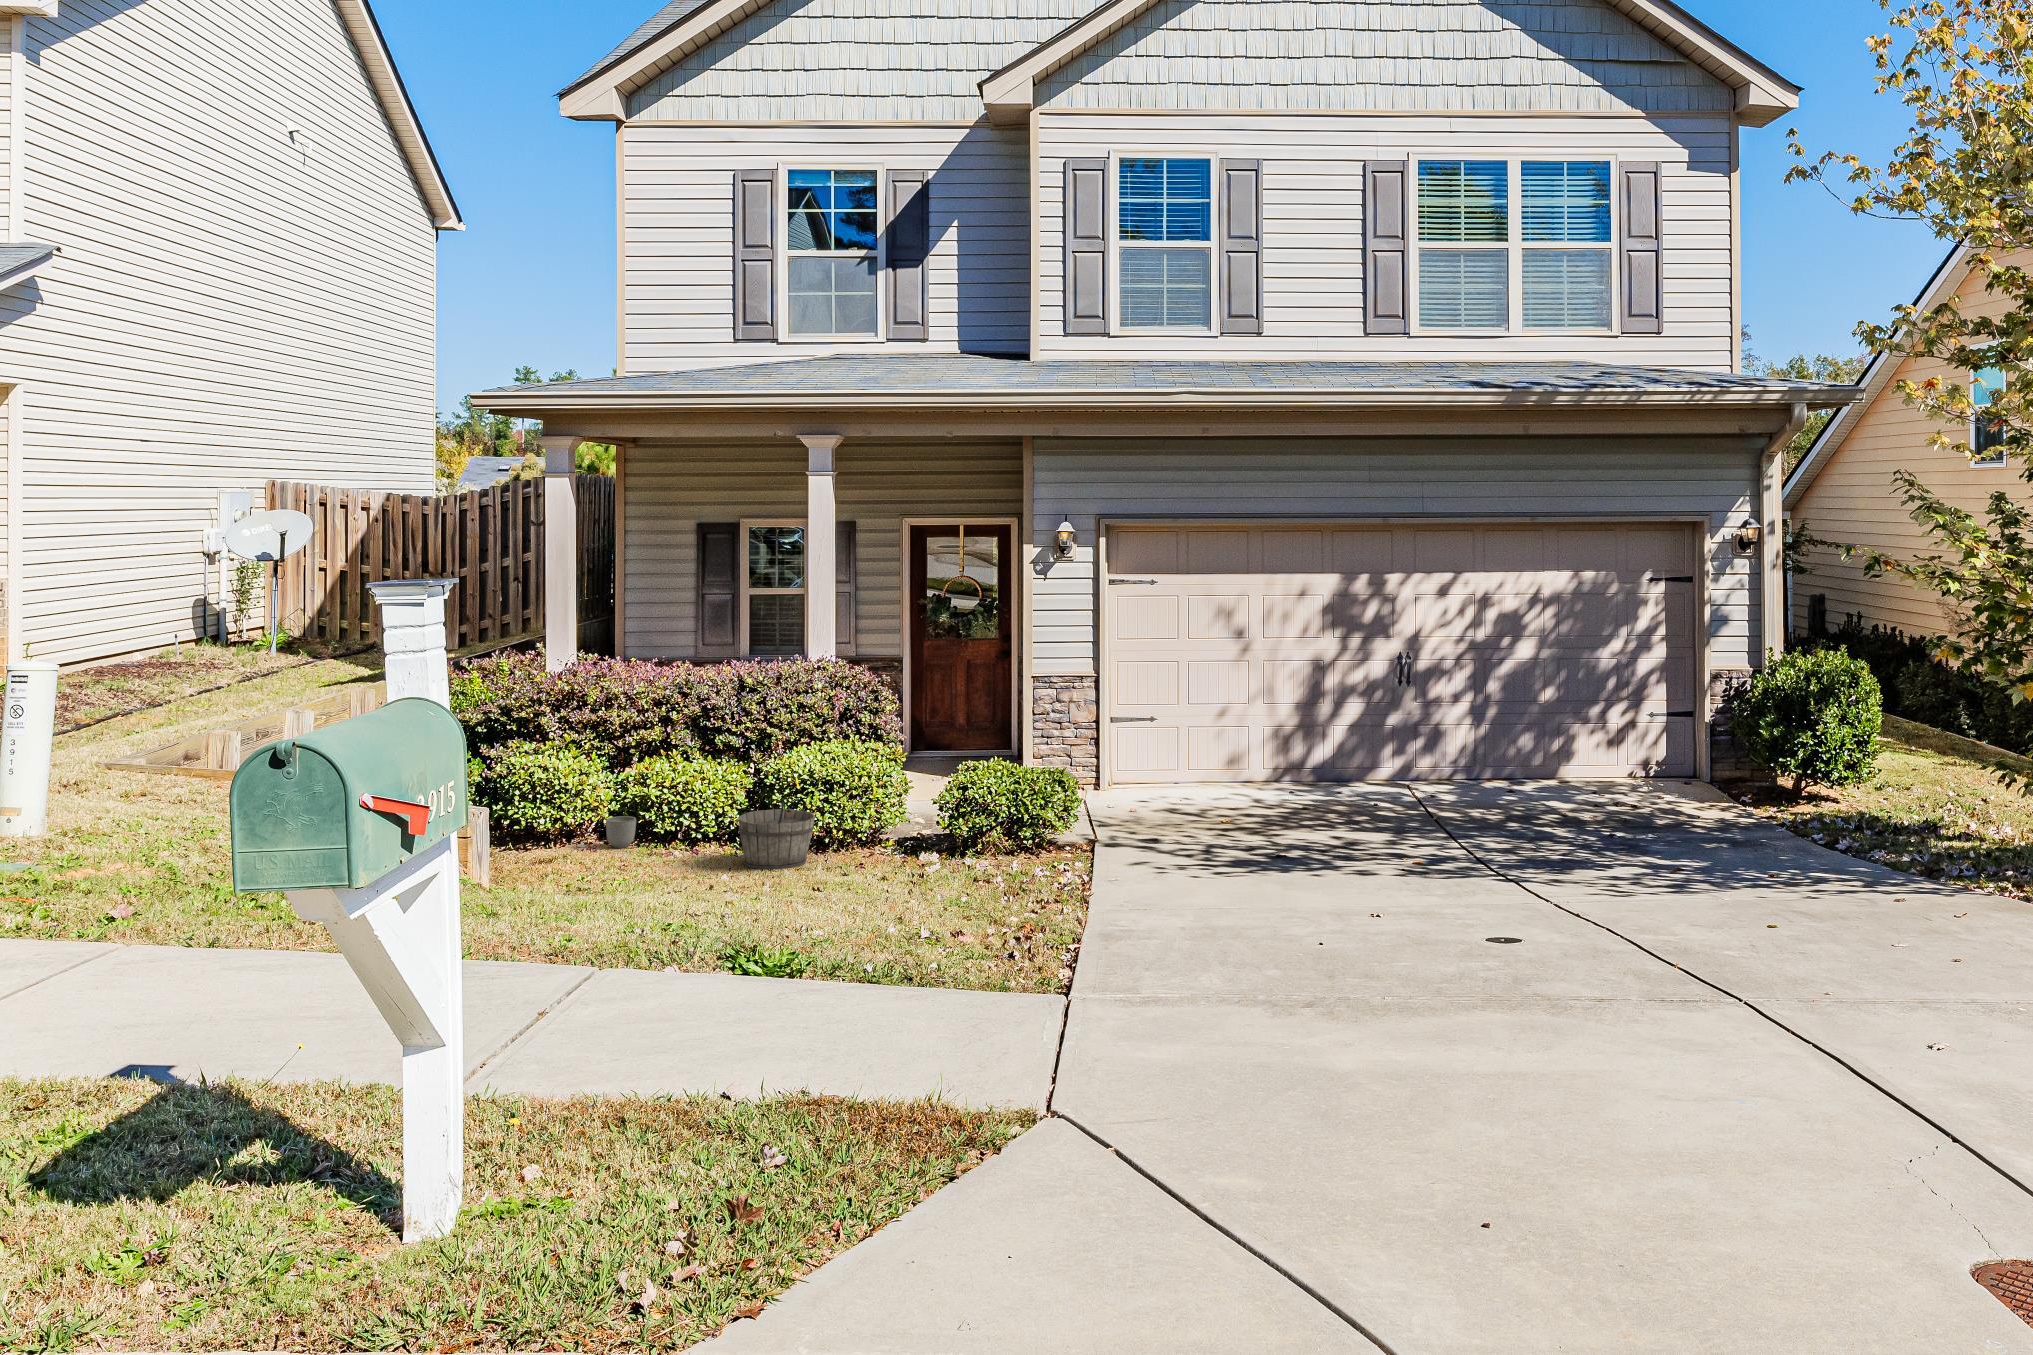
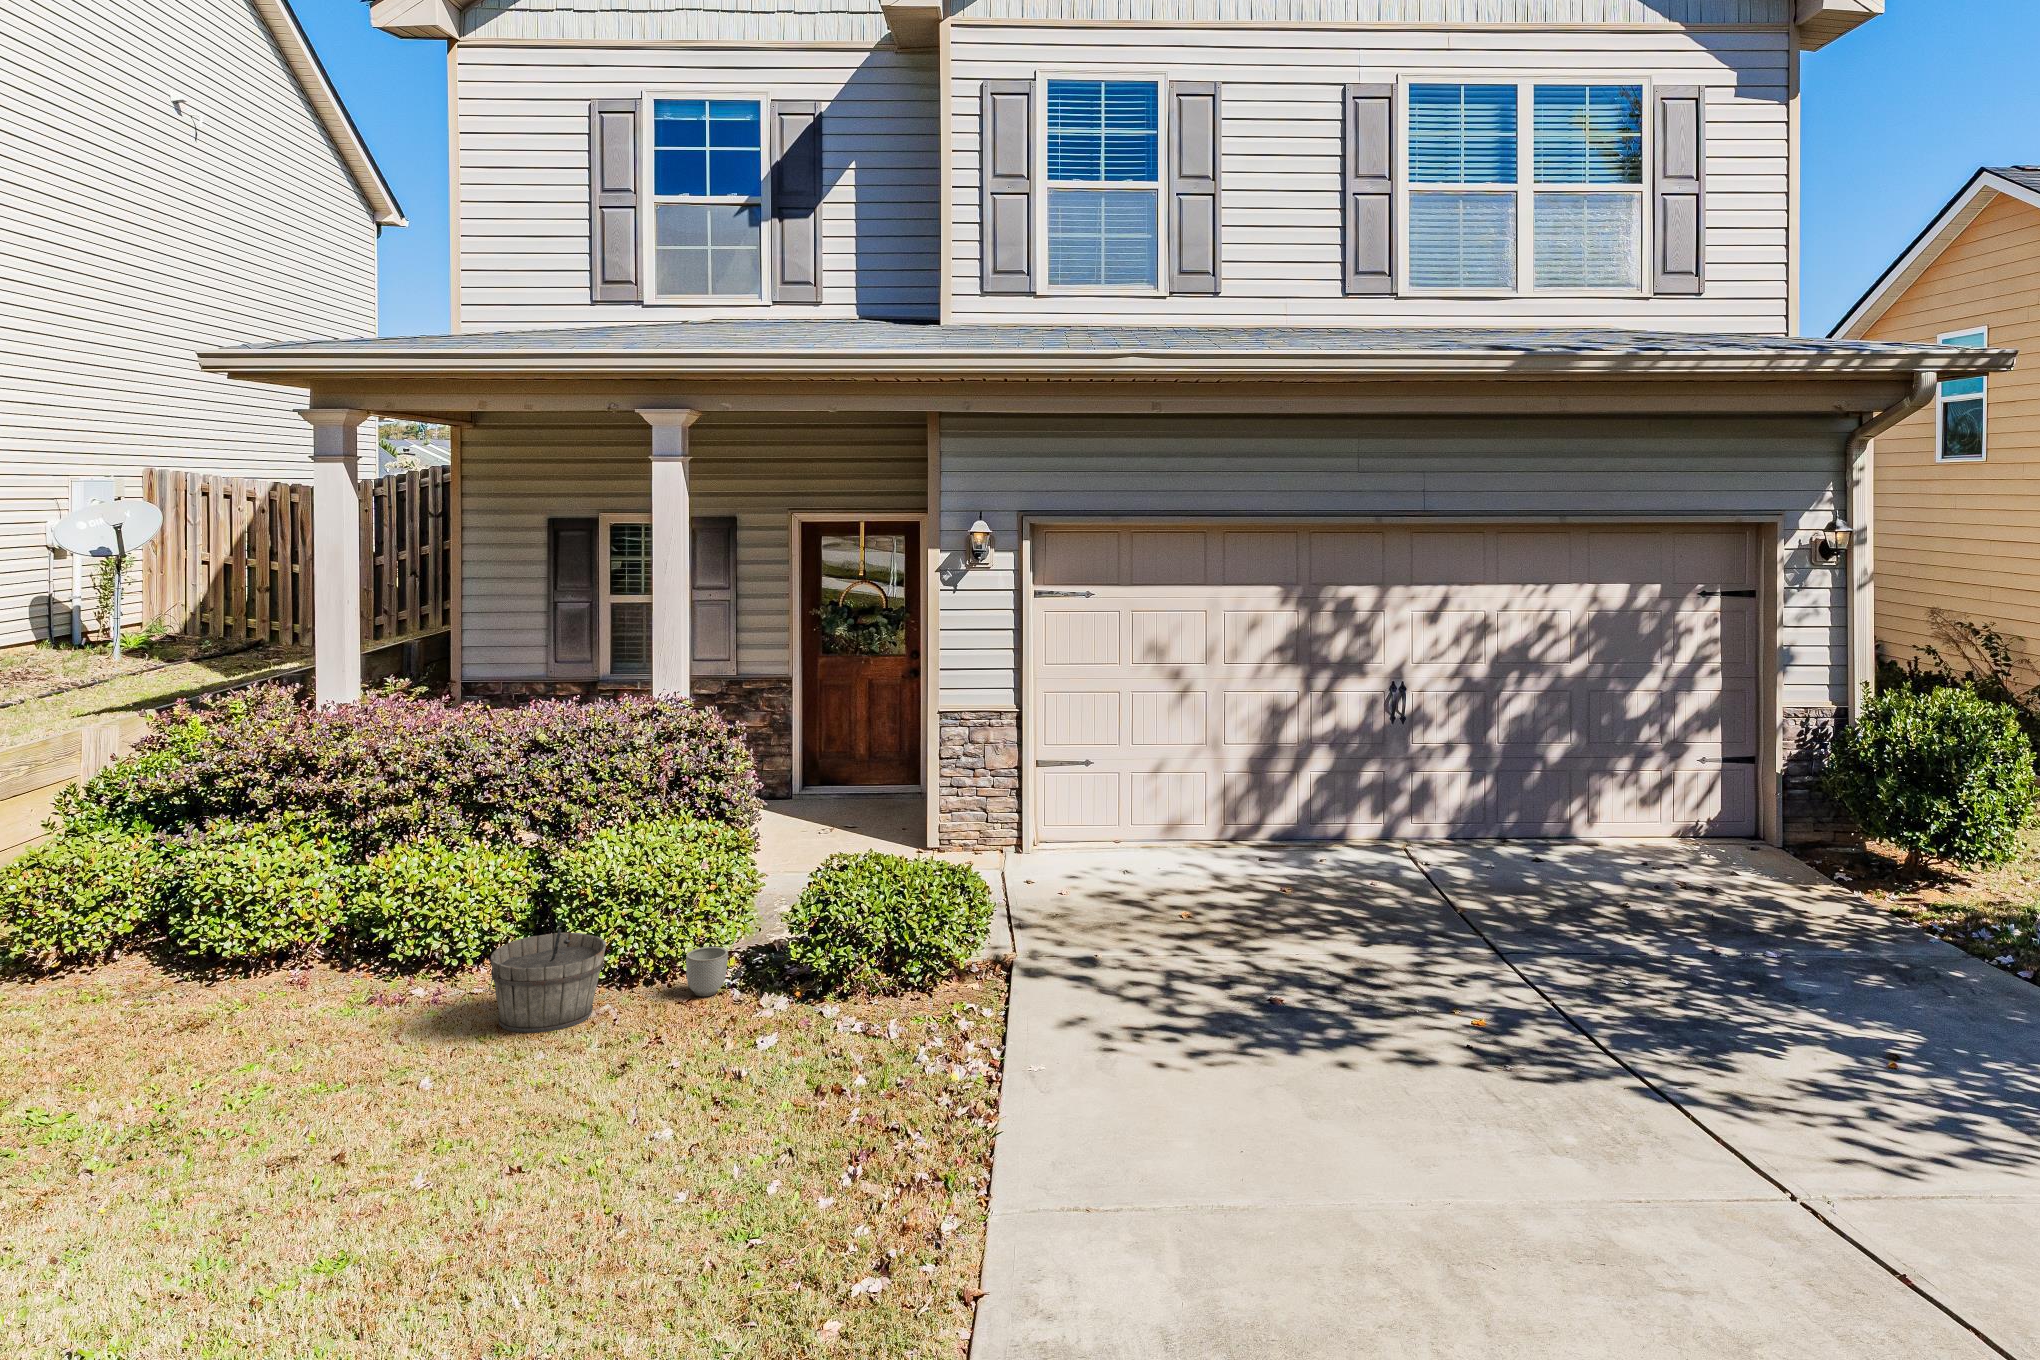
planter: present [606,816,636,848] -> present [686,947,728,997]

